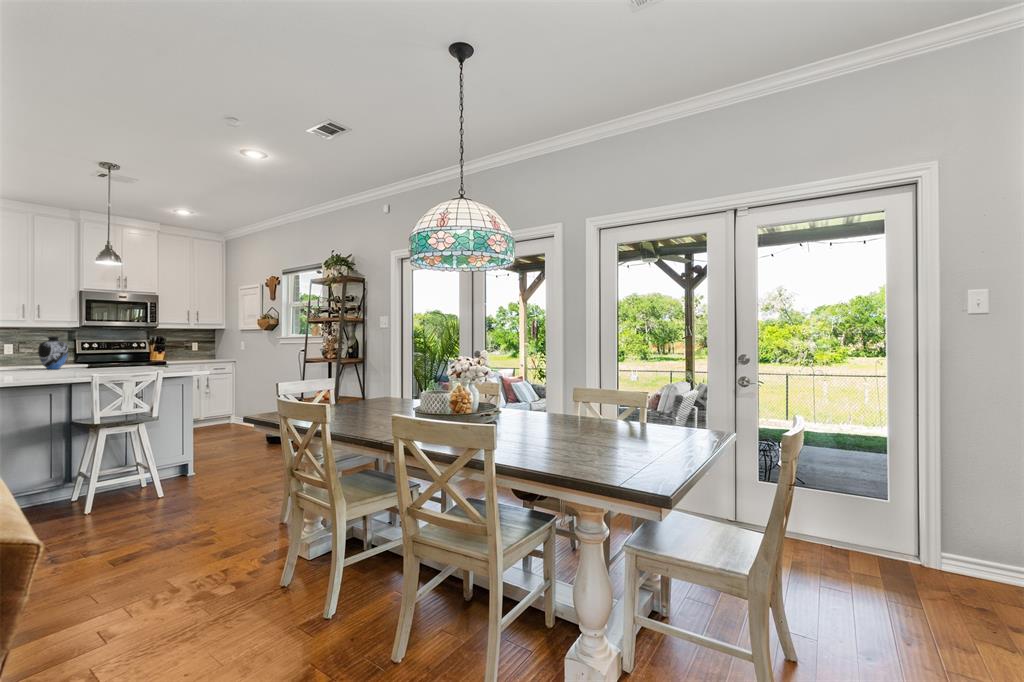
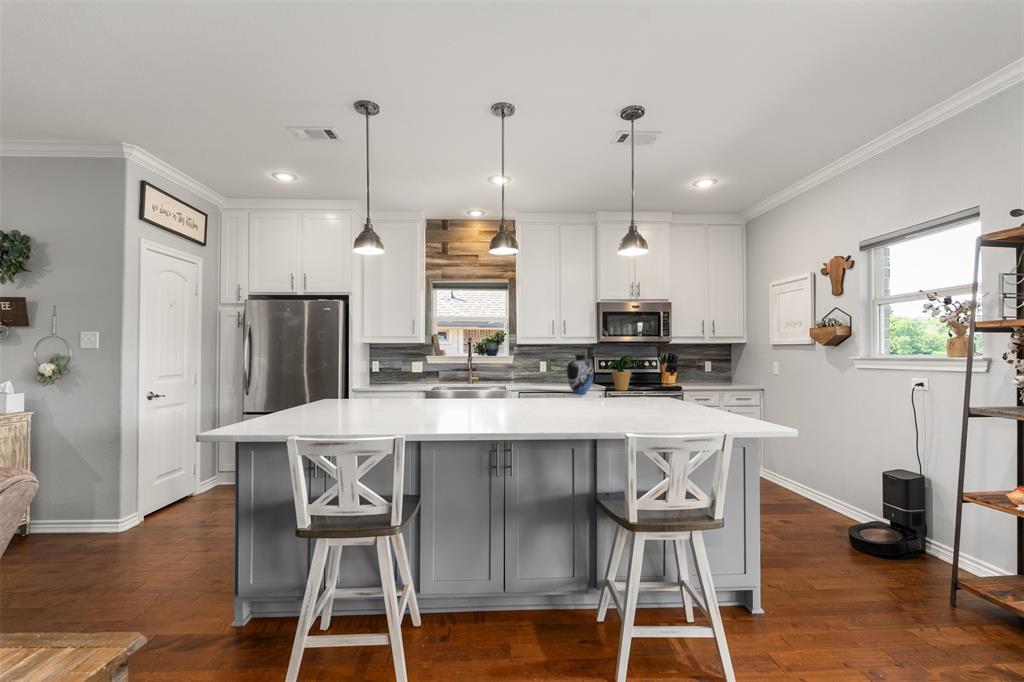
potted plant: none [81,338,121,366] -> present [609,355,638,390]

